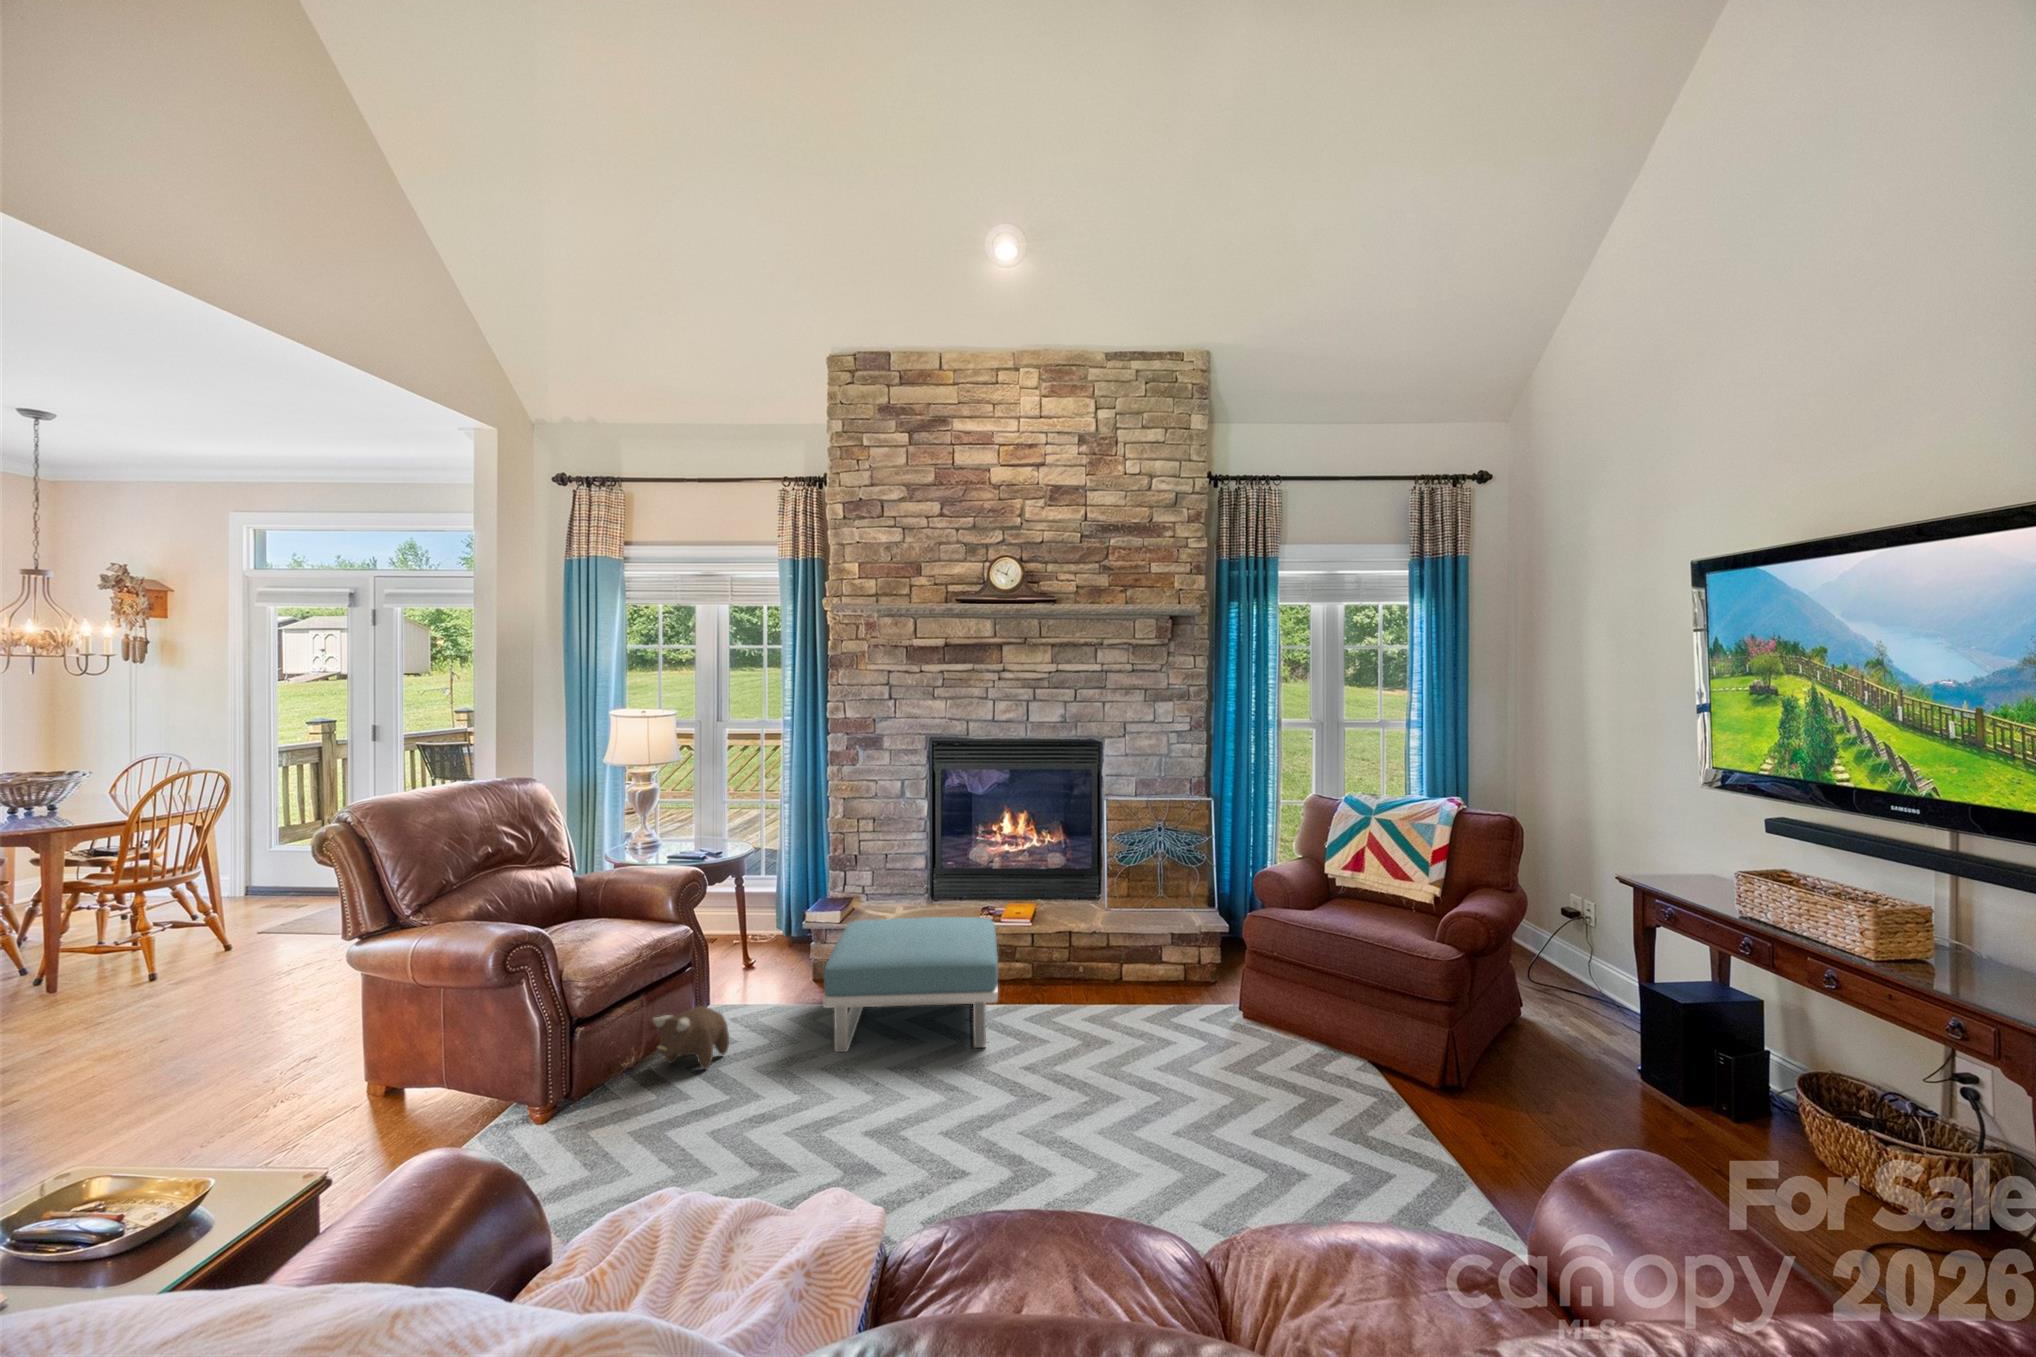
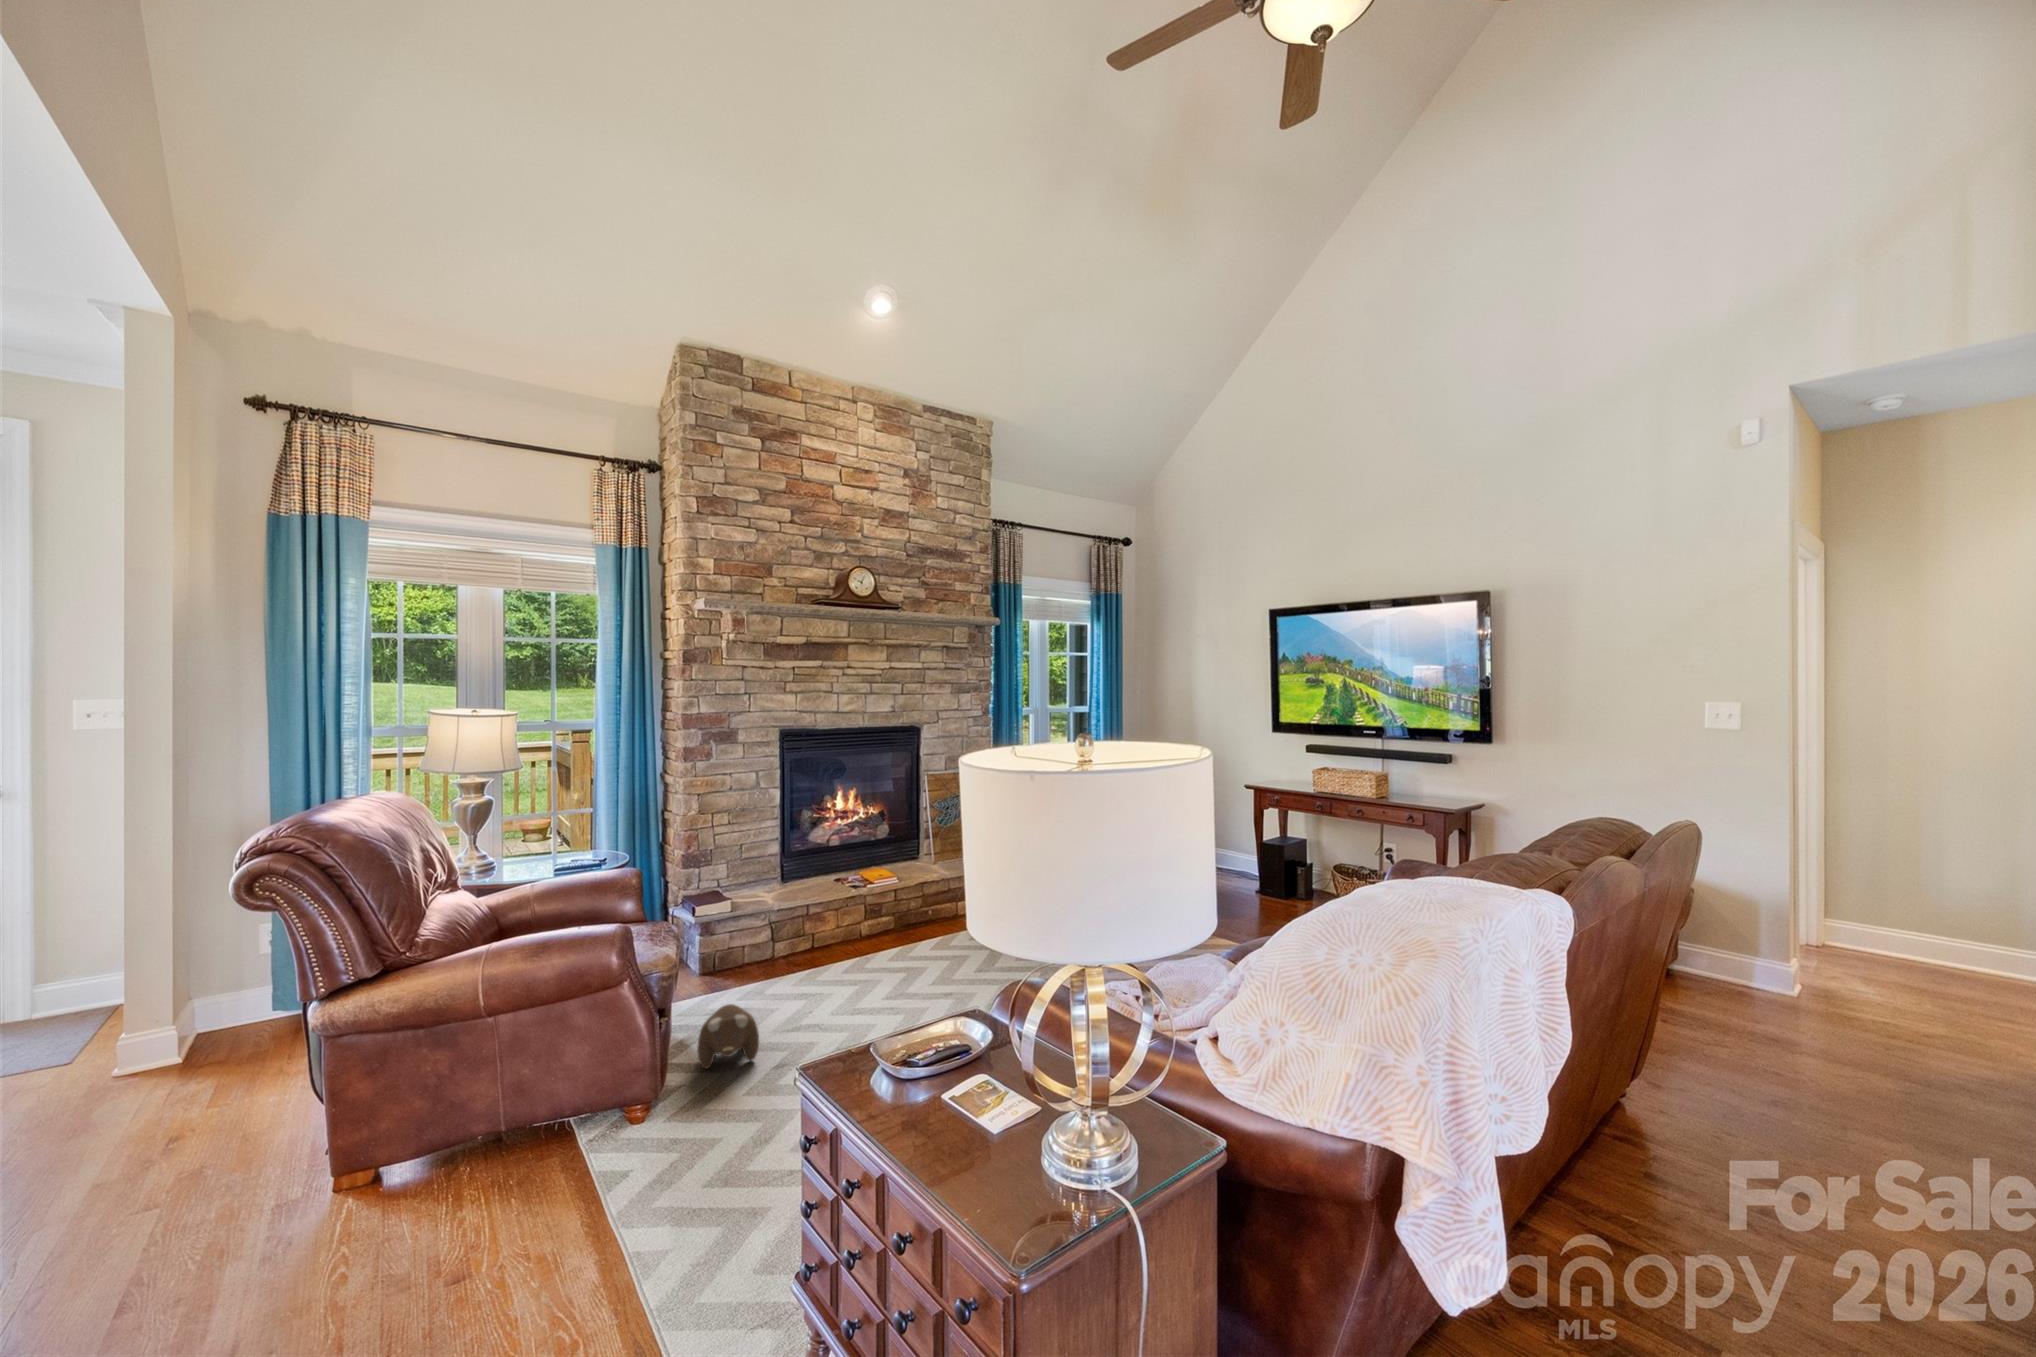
footstool: present [823,917,998,1052] -> none [760,882,954,1015]

